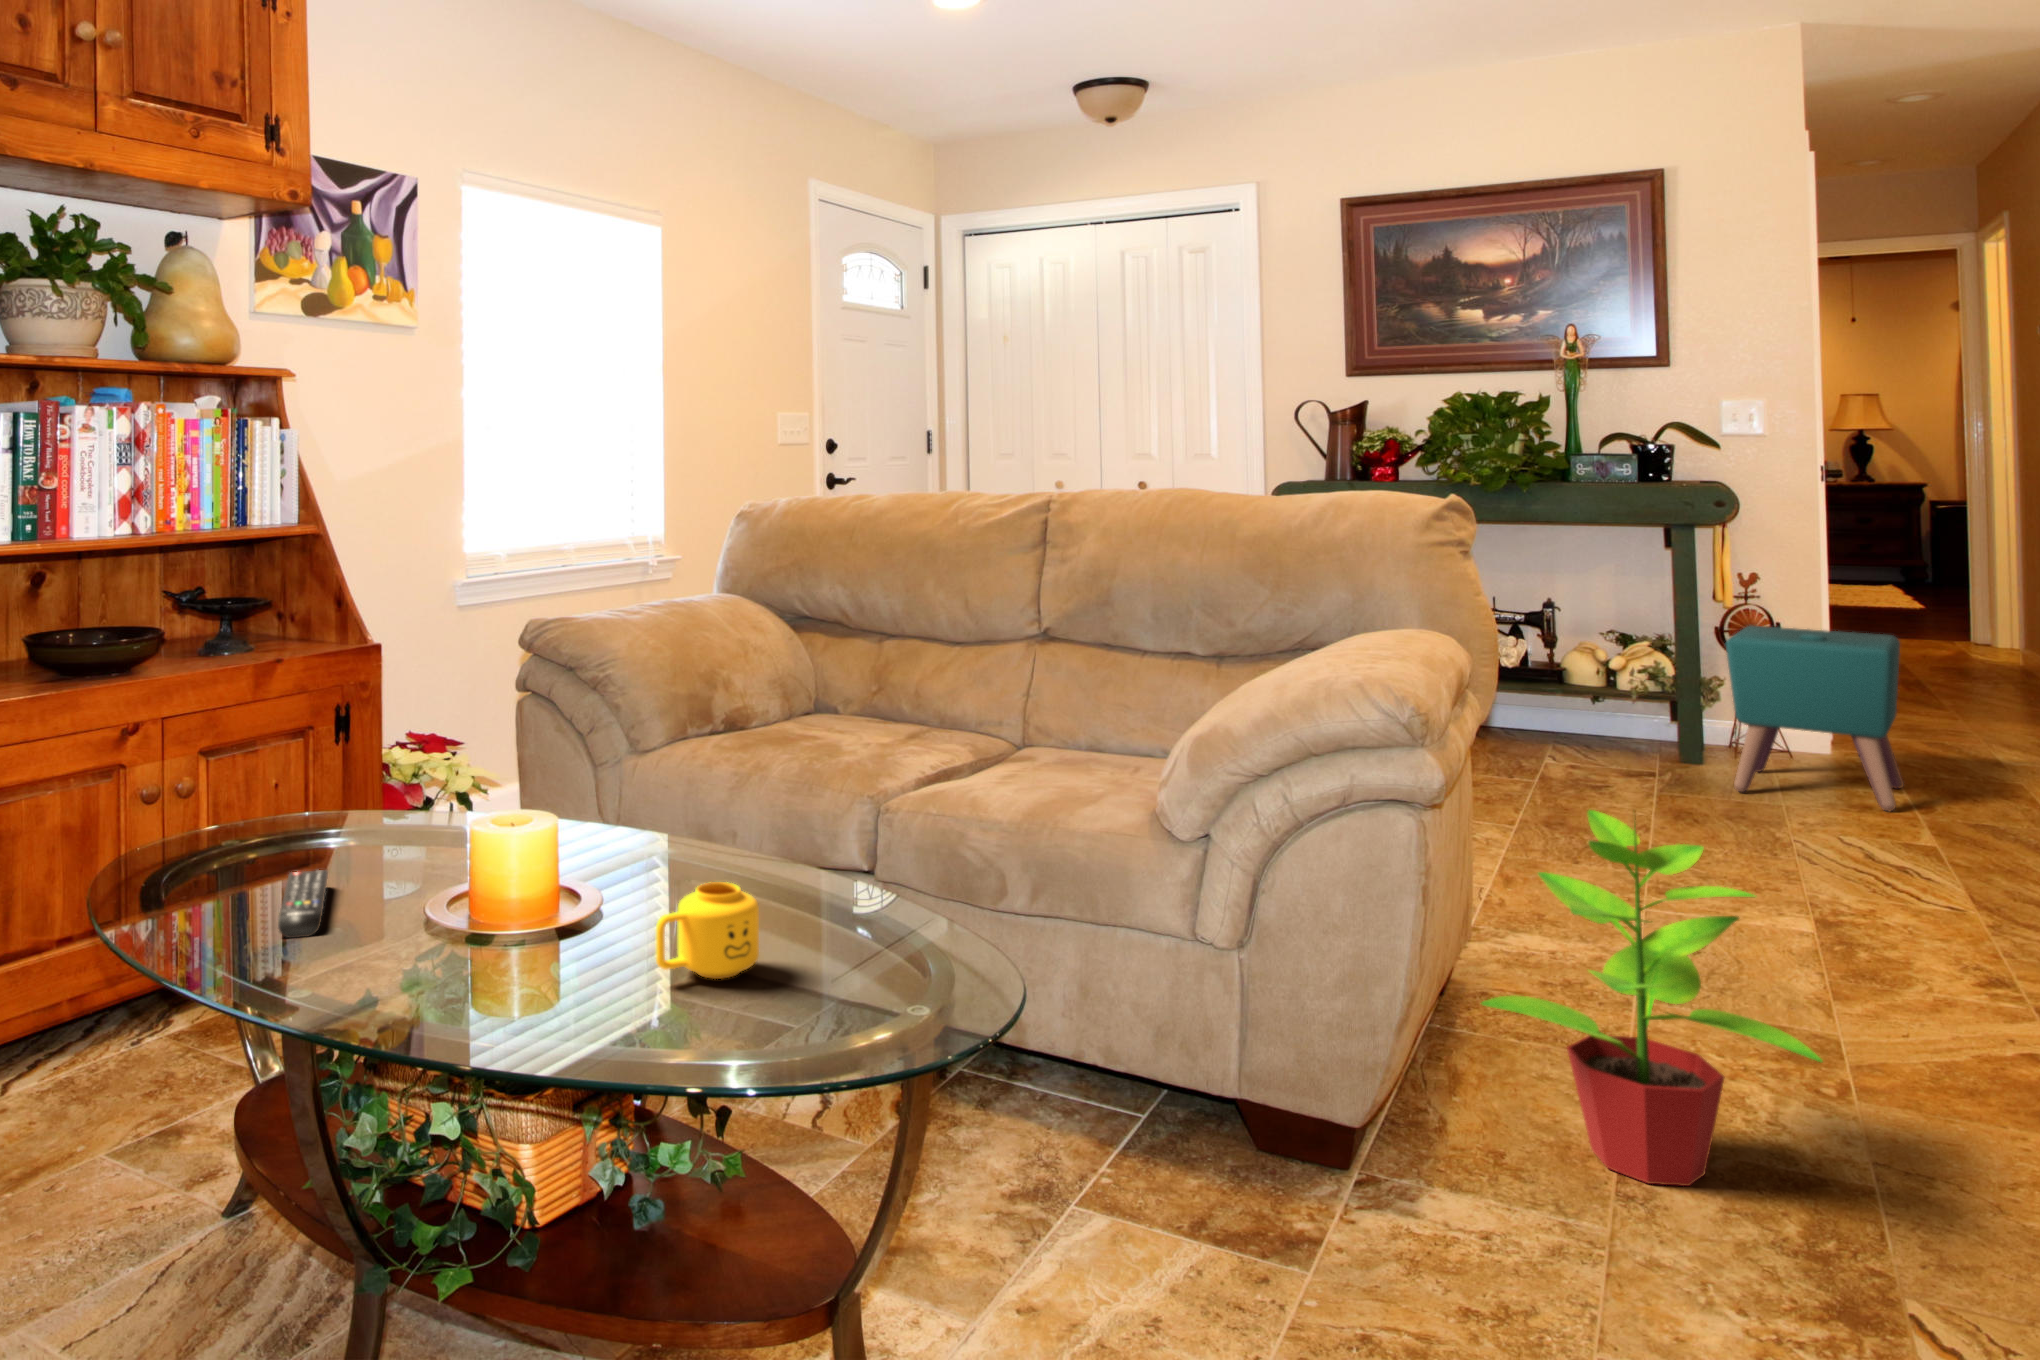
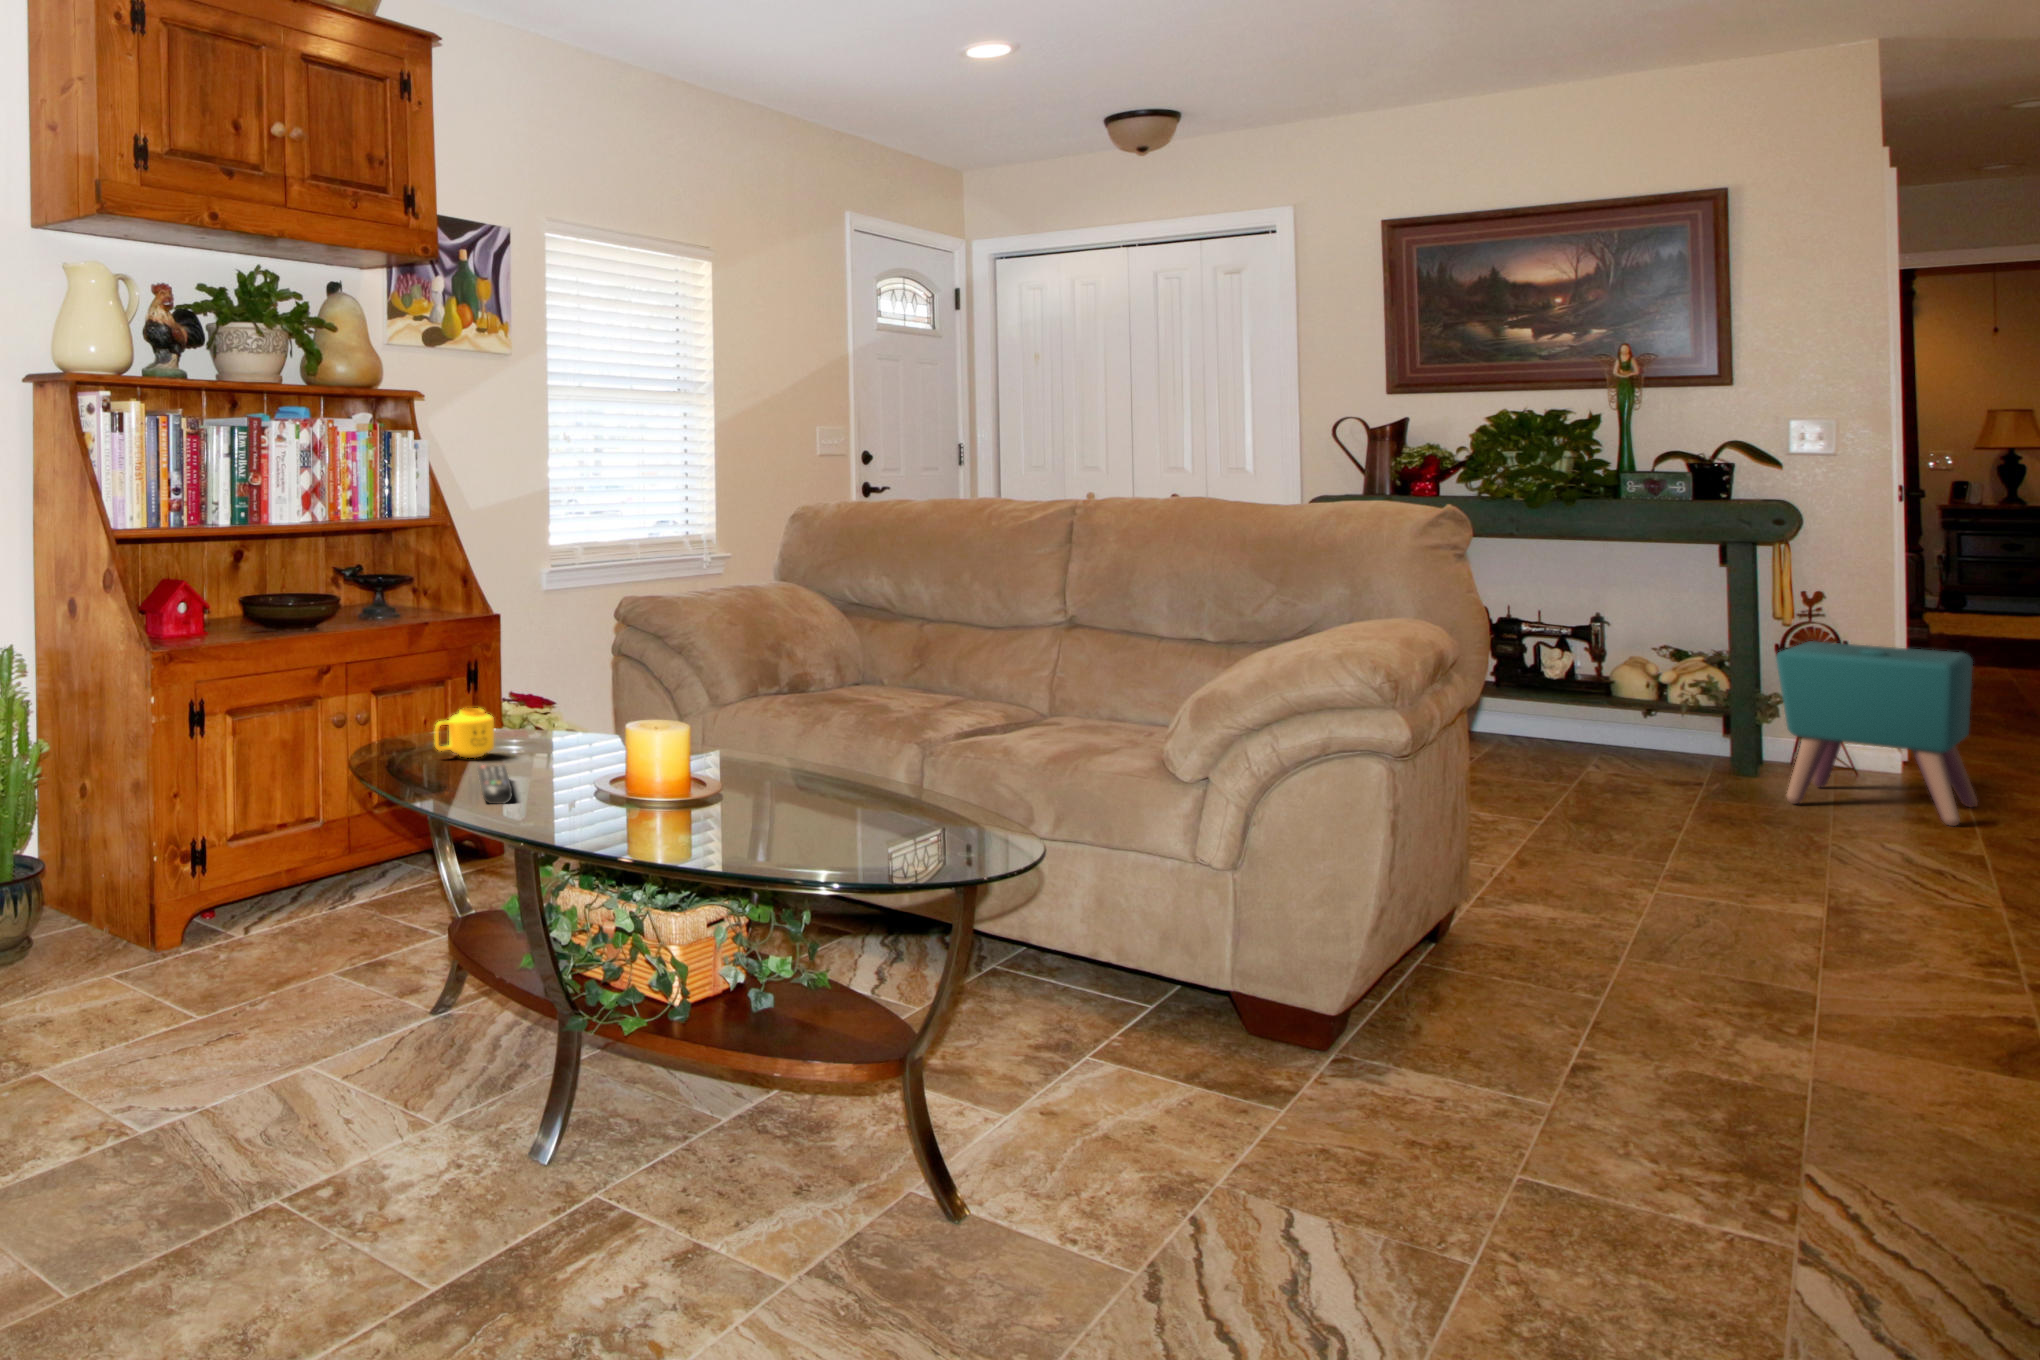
potted plant: present [1482,810,1822,1186] -> none [1445,764,1744,1082]
mug: present [656,882,759,979] -> present [435,708,494,758]

